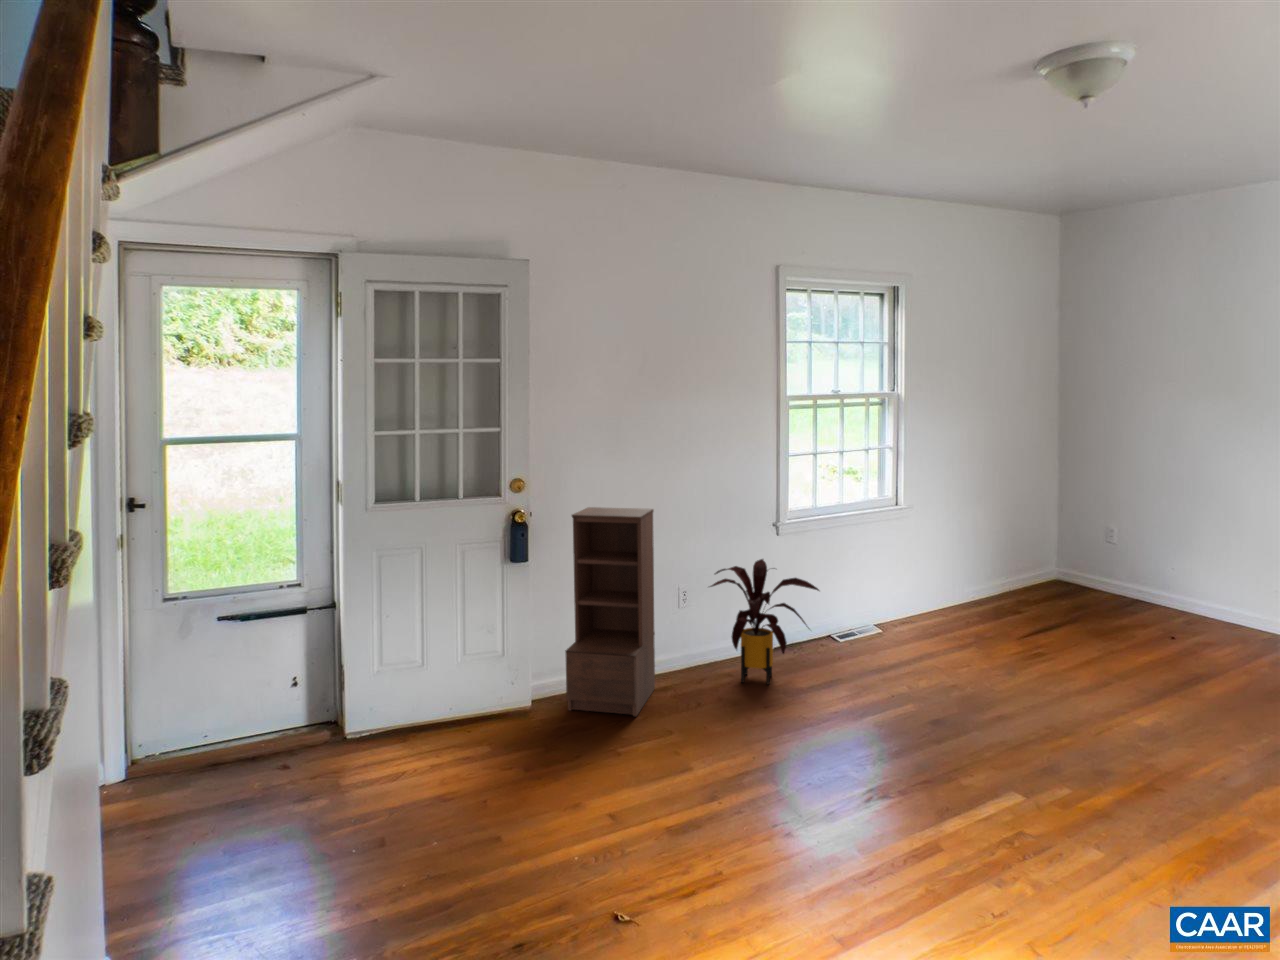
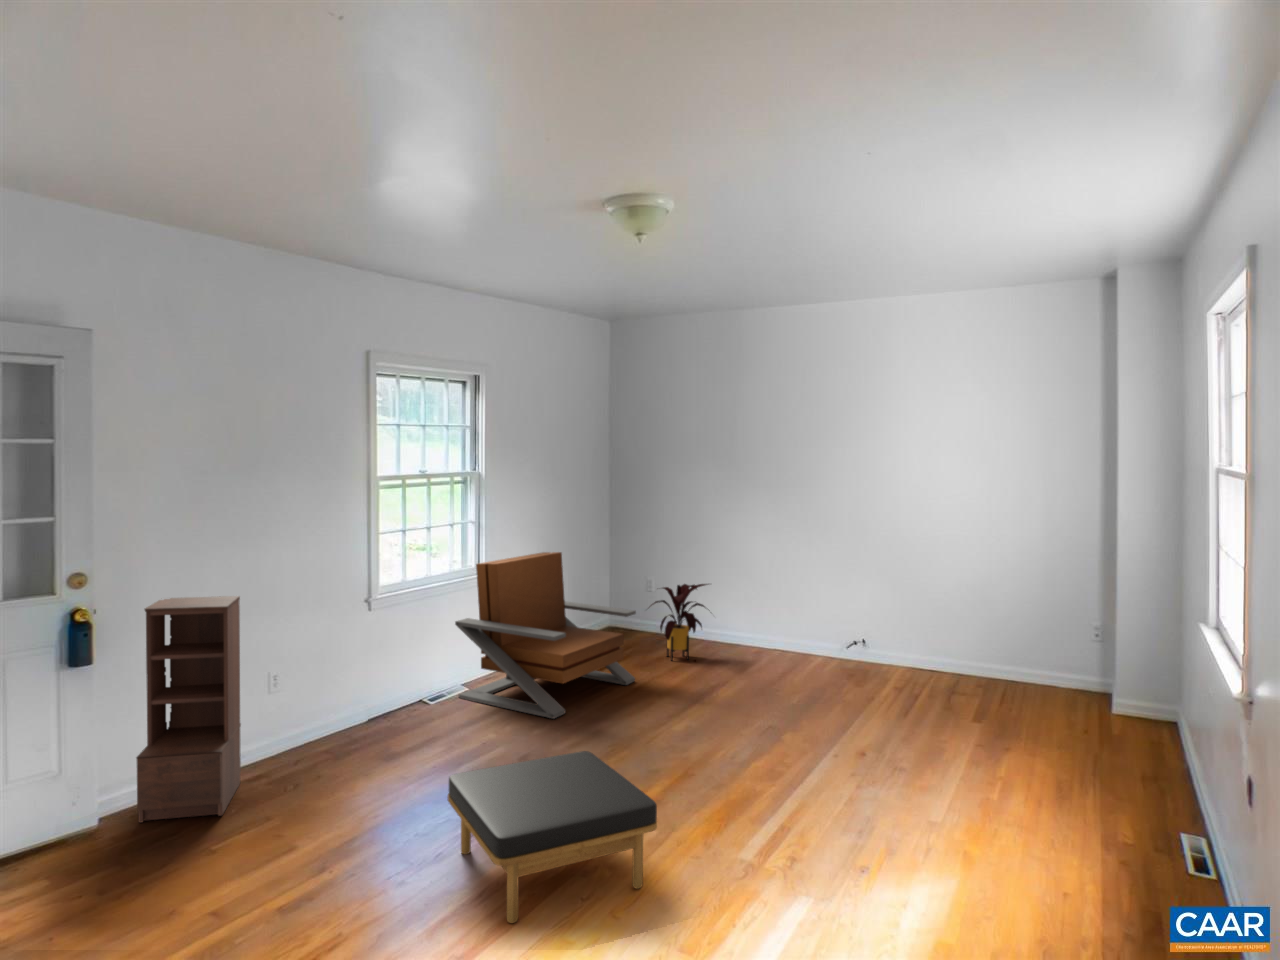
lounge chair: none [868,484,1089,670] -> present [455,552,636,719]
house plant: present [710,559,819,685] -> present [651,584,708,661]
ottoman: none [853,711,1123,895] -> present [447,751,657,923]

